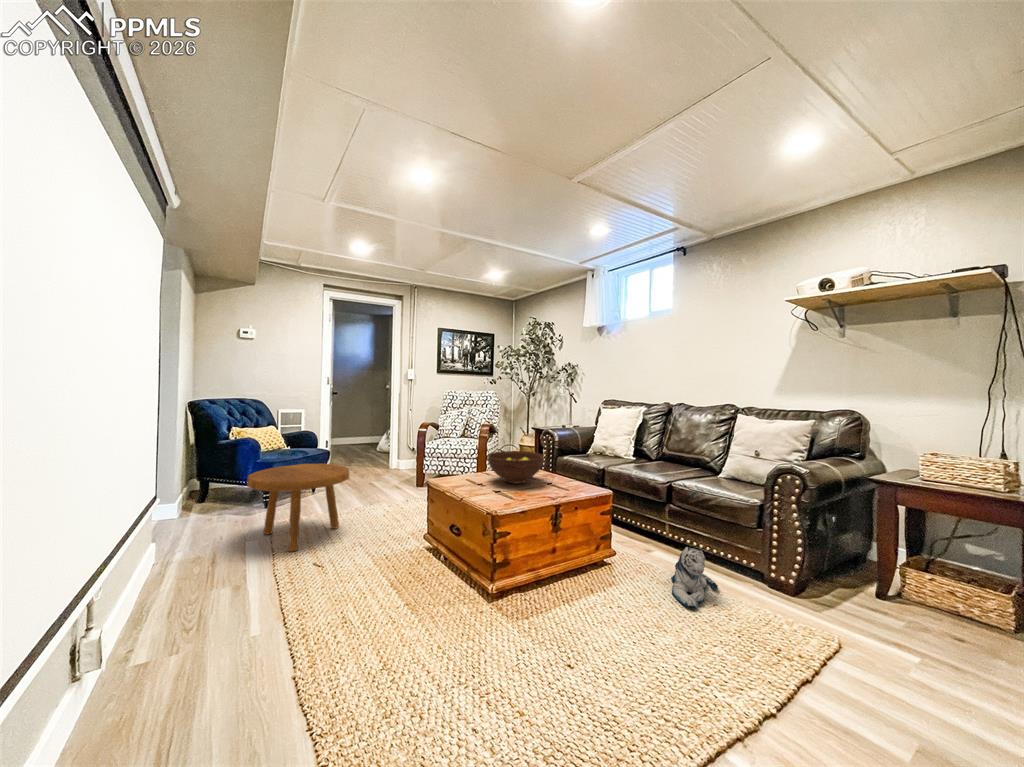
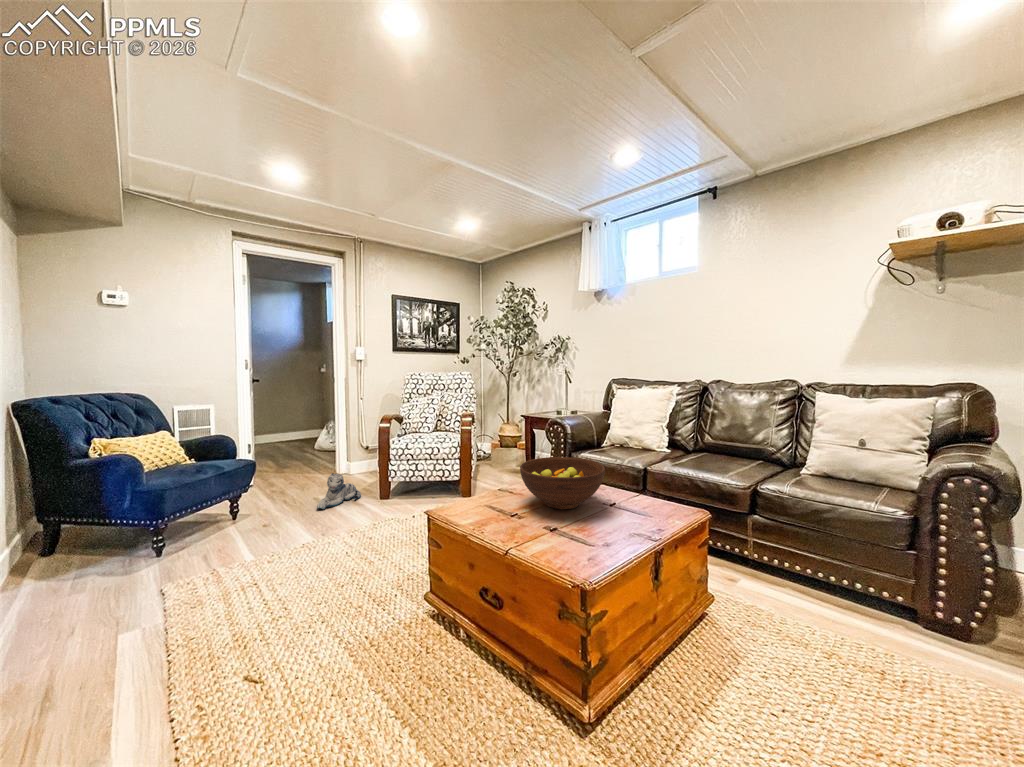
footstool: present [247,464,349,552] -> none [106,491,295,657]
plush toy: present [671,547,718,607] -> present [317,473,361,509]

